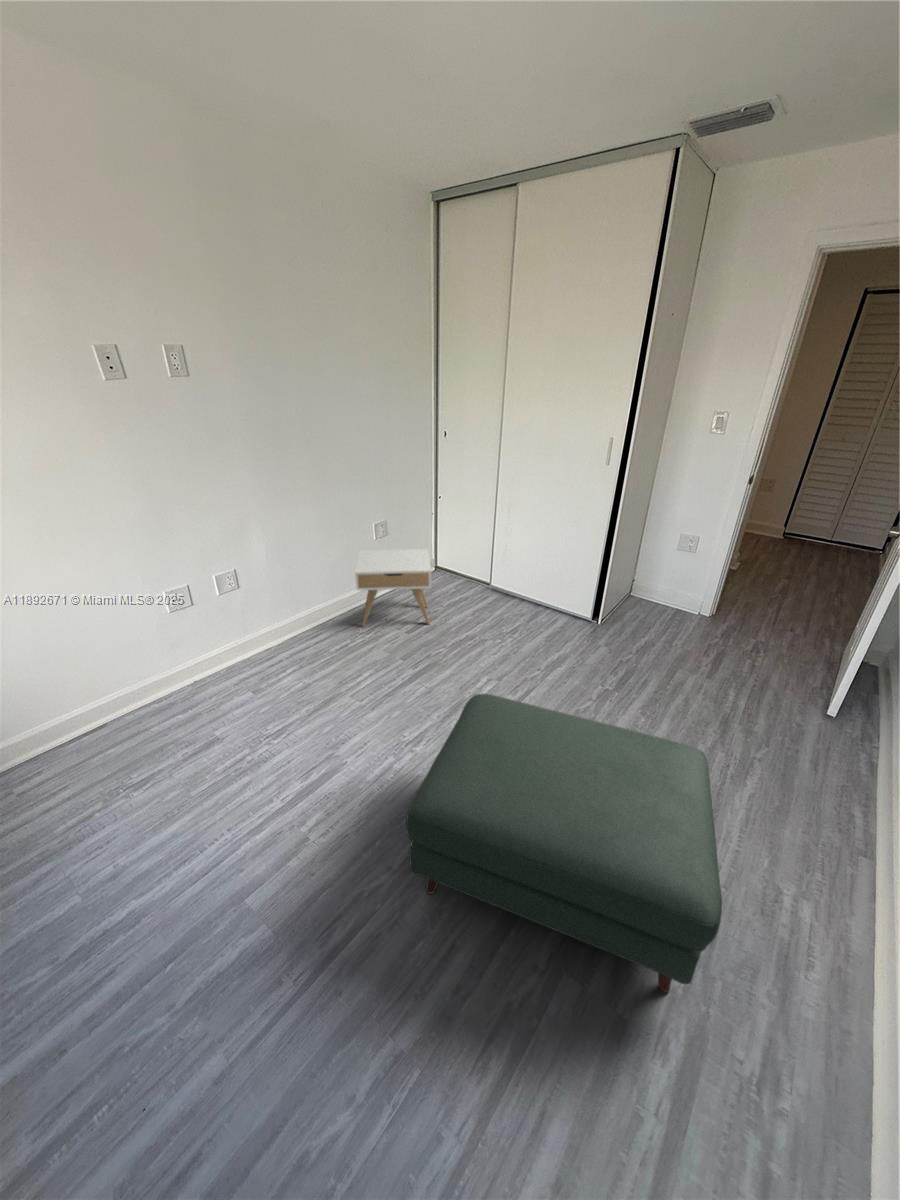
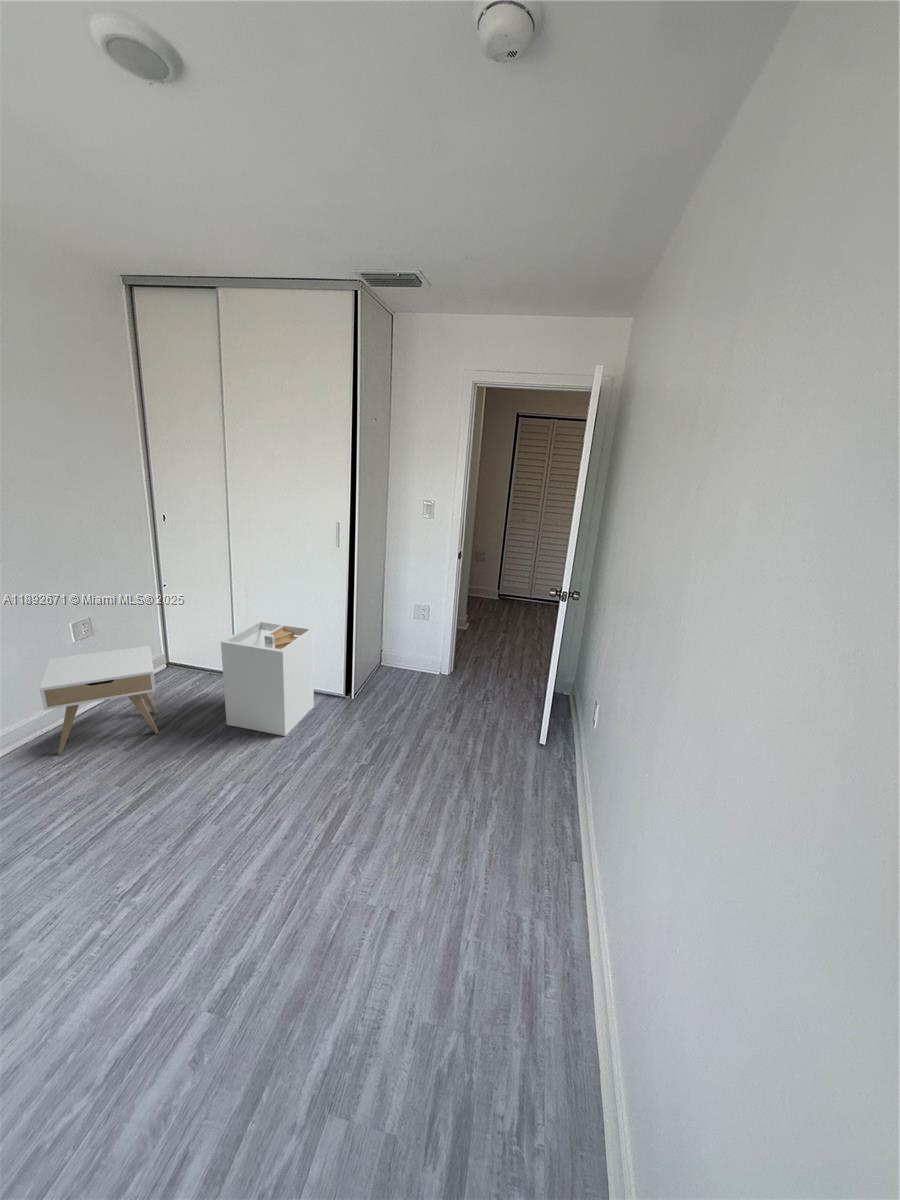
laundry hamper: none [483,536,570,648] -> present [221,621,314,736]
ottoman: present [406,694,722,993] -> none [96,807,463,1102]

